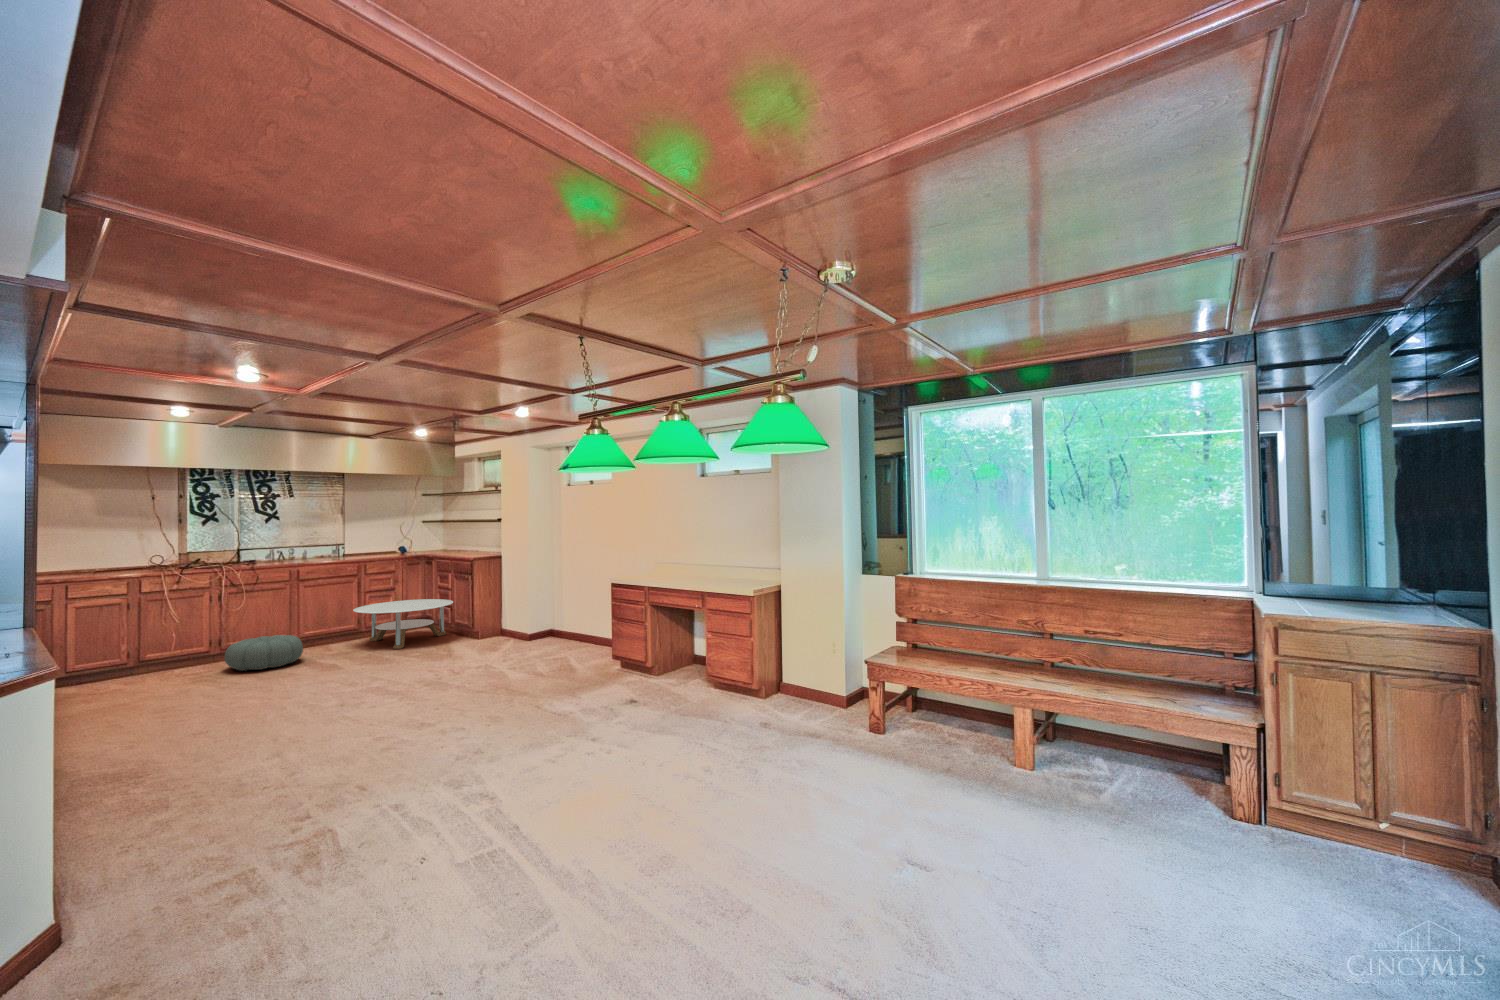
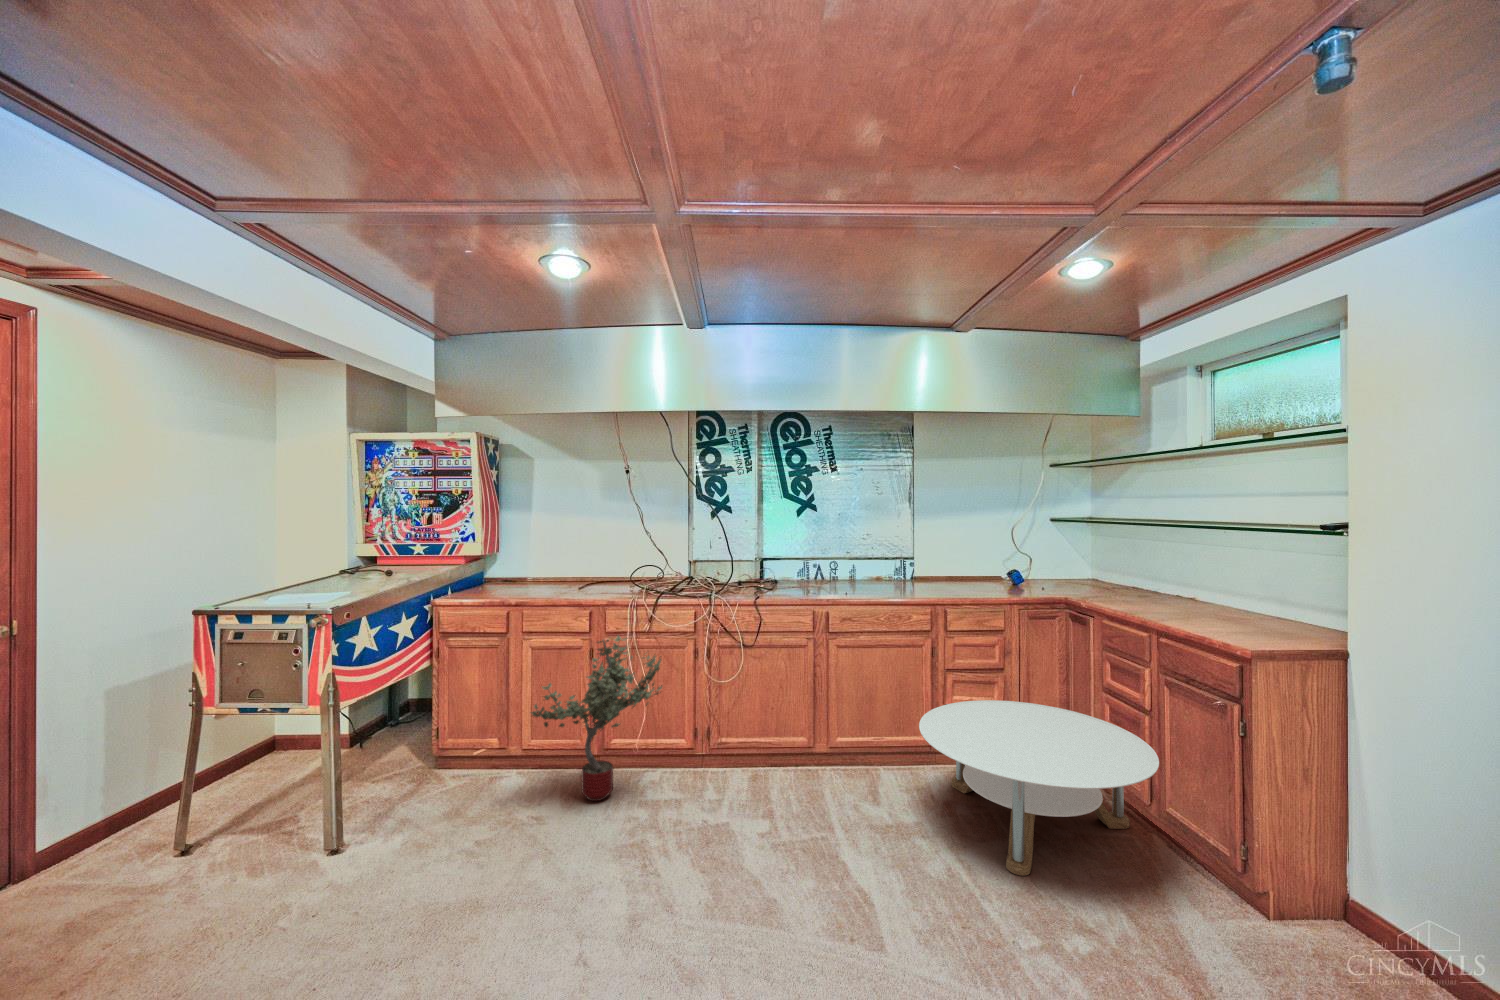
potted tree: none [97,589,197,680] -> present [531,635,662,801]
pouf: present [224,635,303,671] -> none [685,754,817,858]

